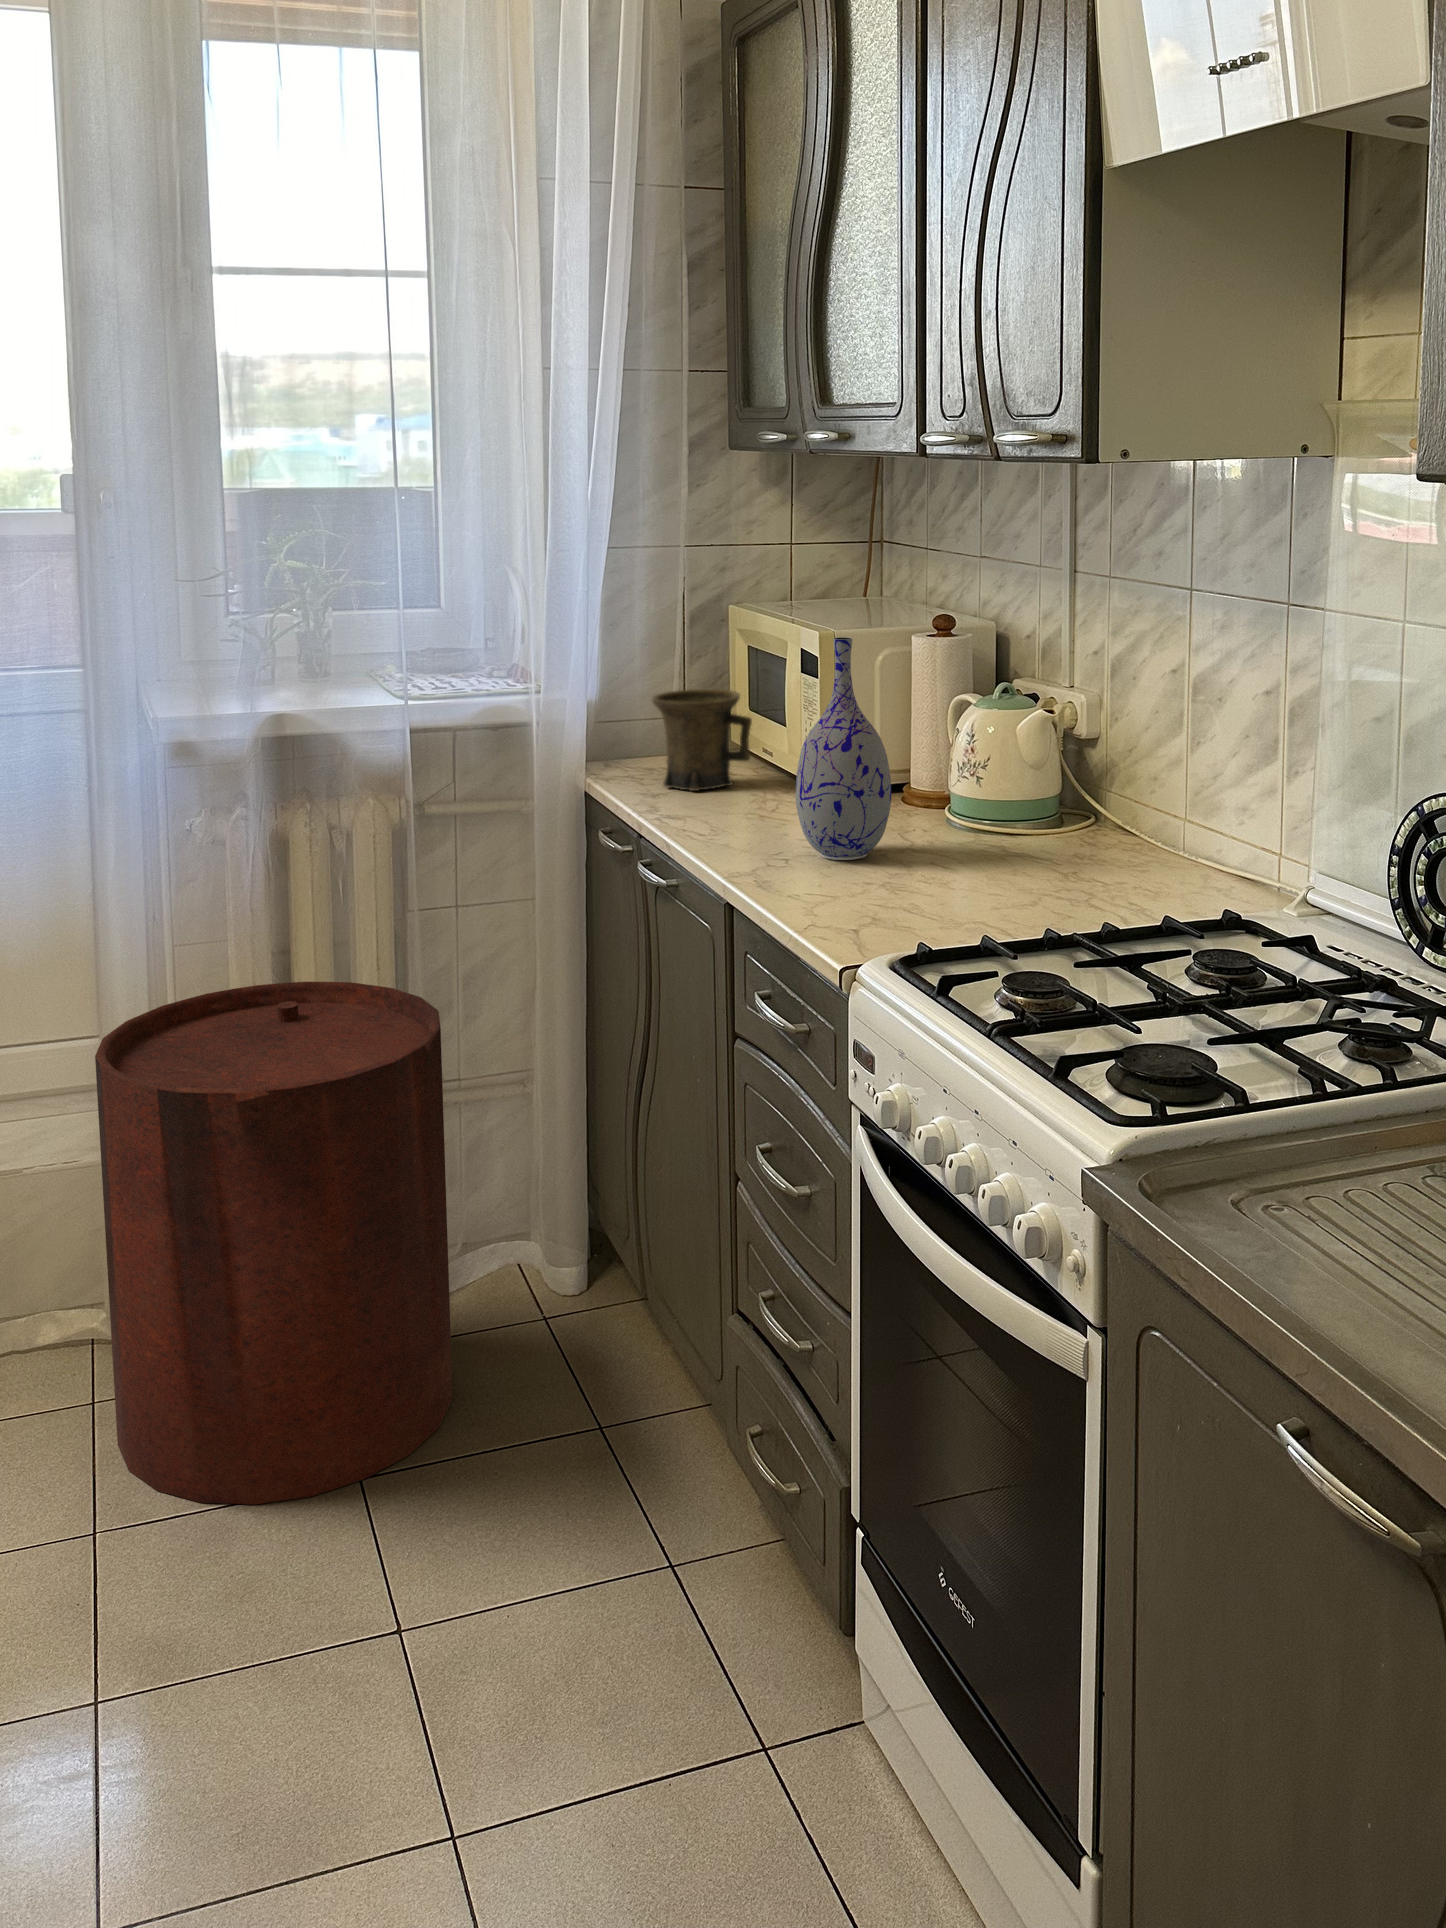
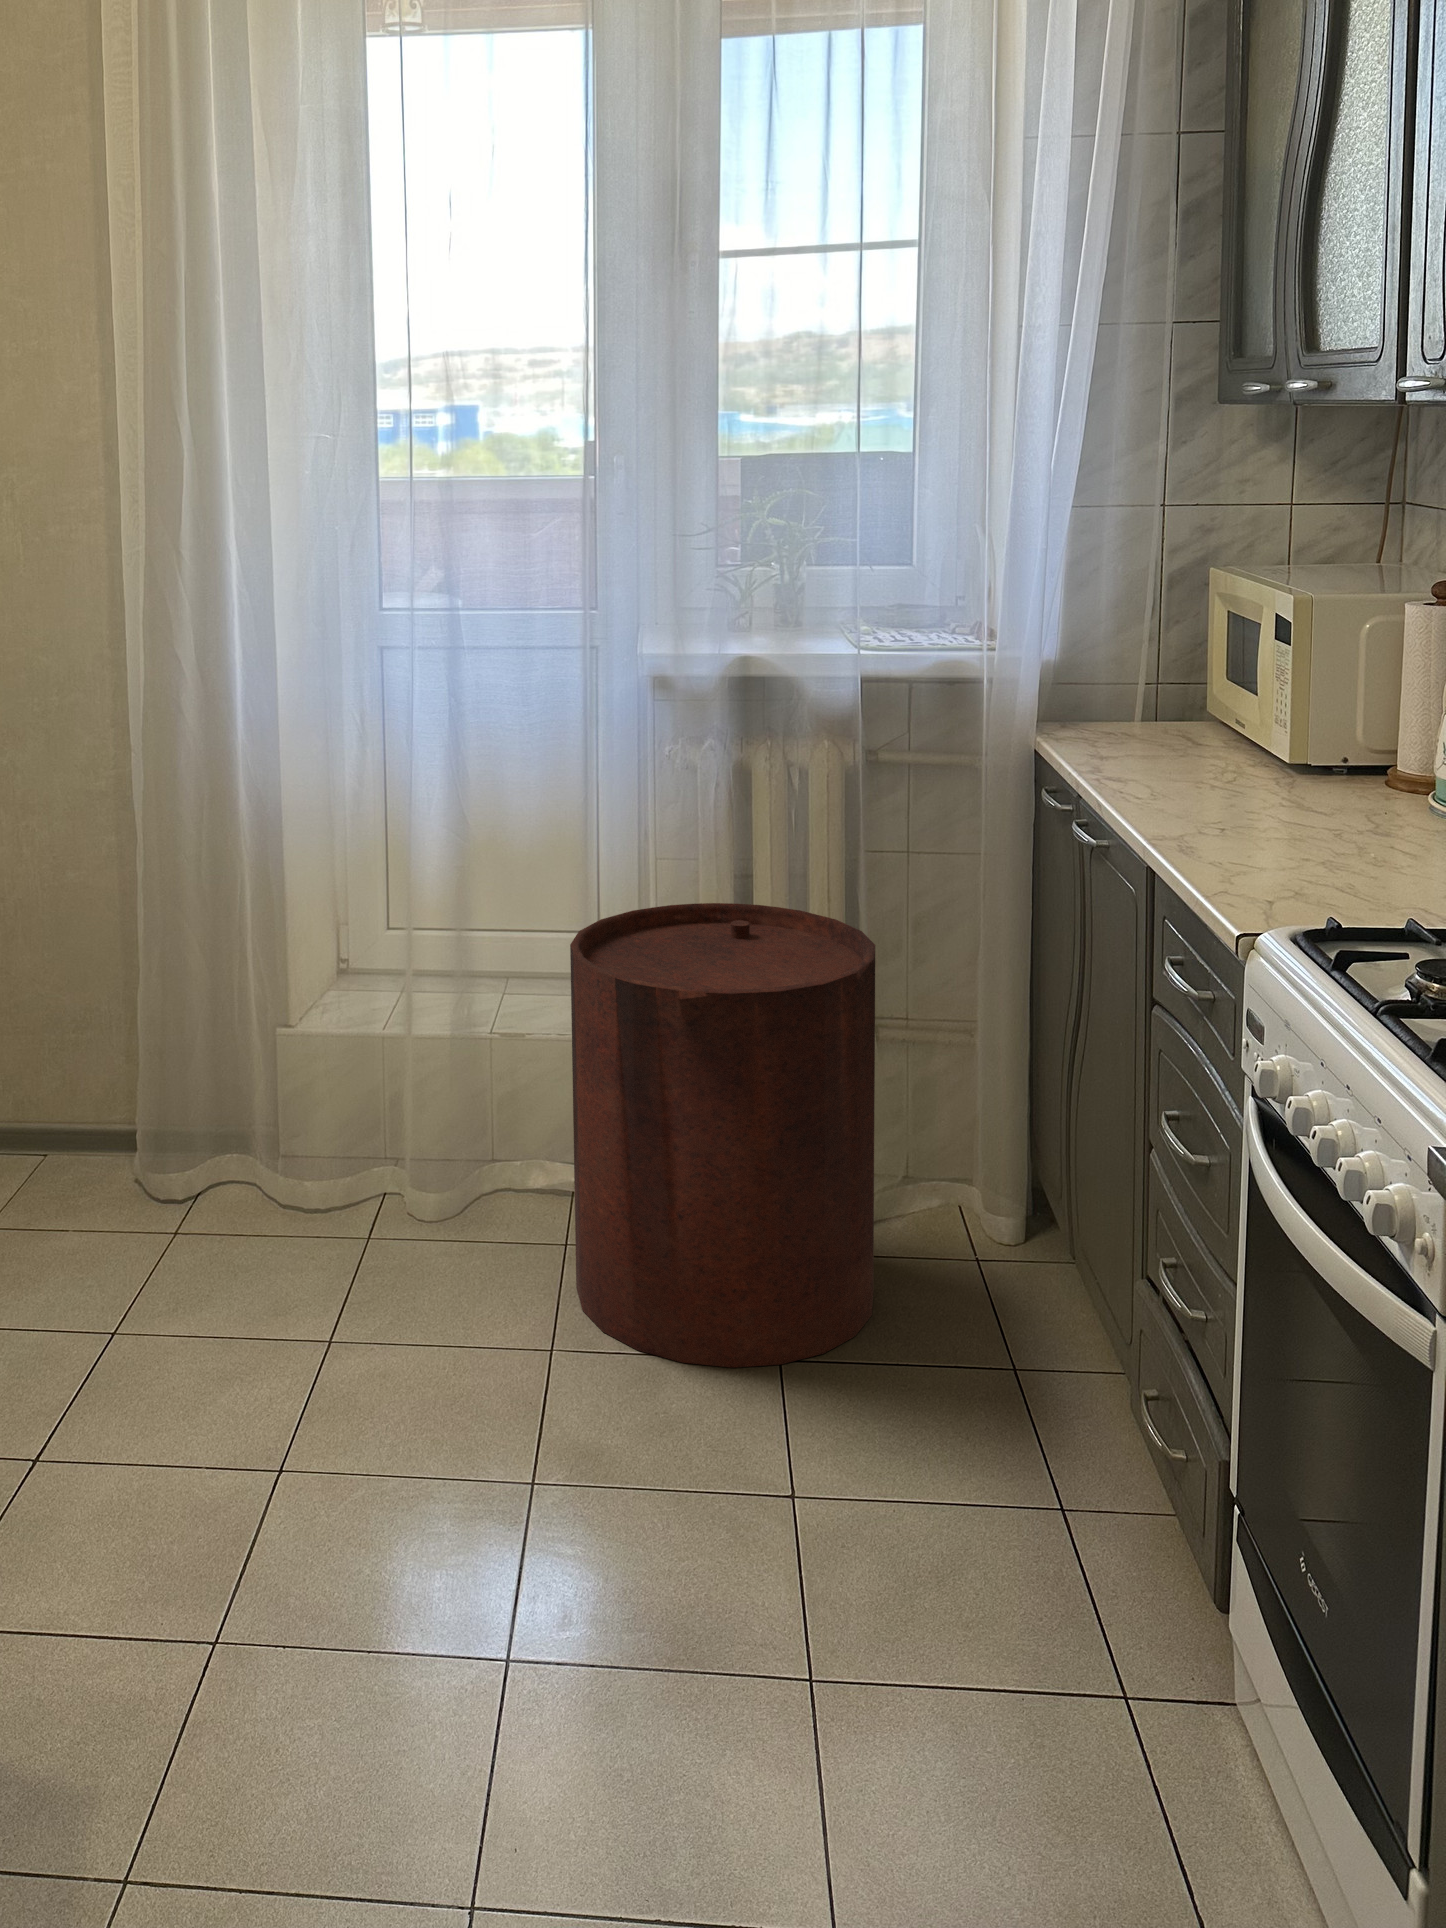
vase: present [796,637,891,860] -> none [1237,601,1347,834]
mug: present [652,689,752,791] -> none [1110,652,1217,755]

